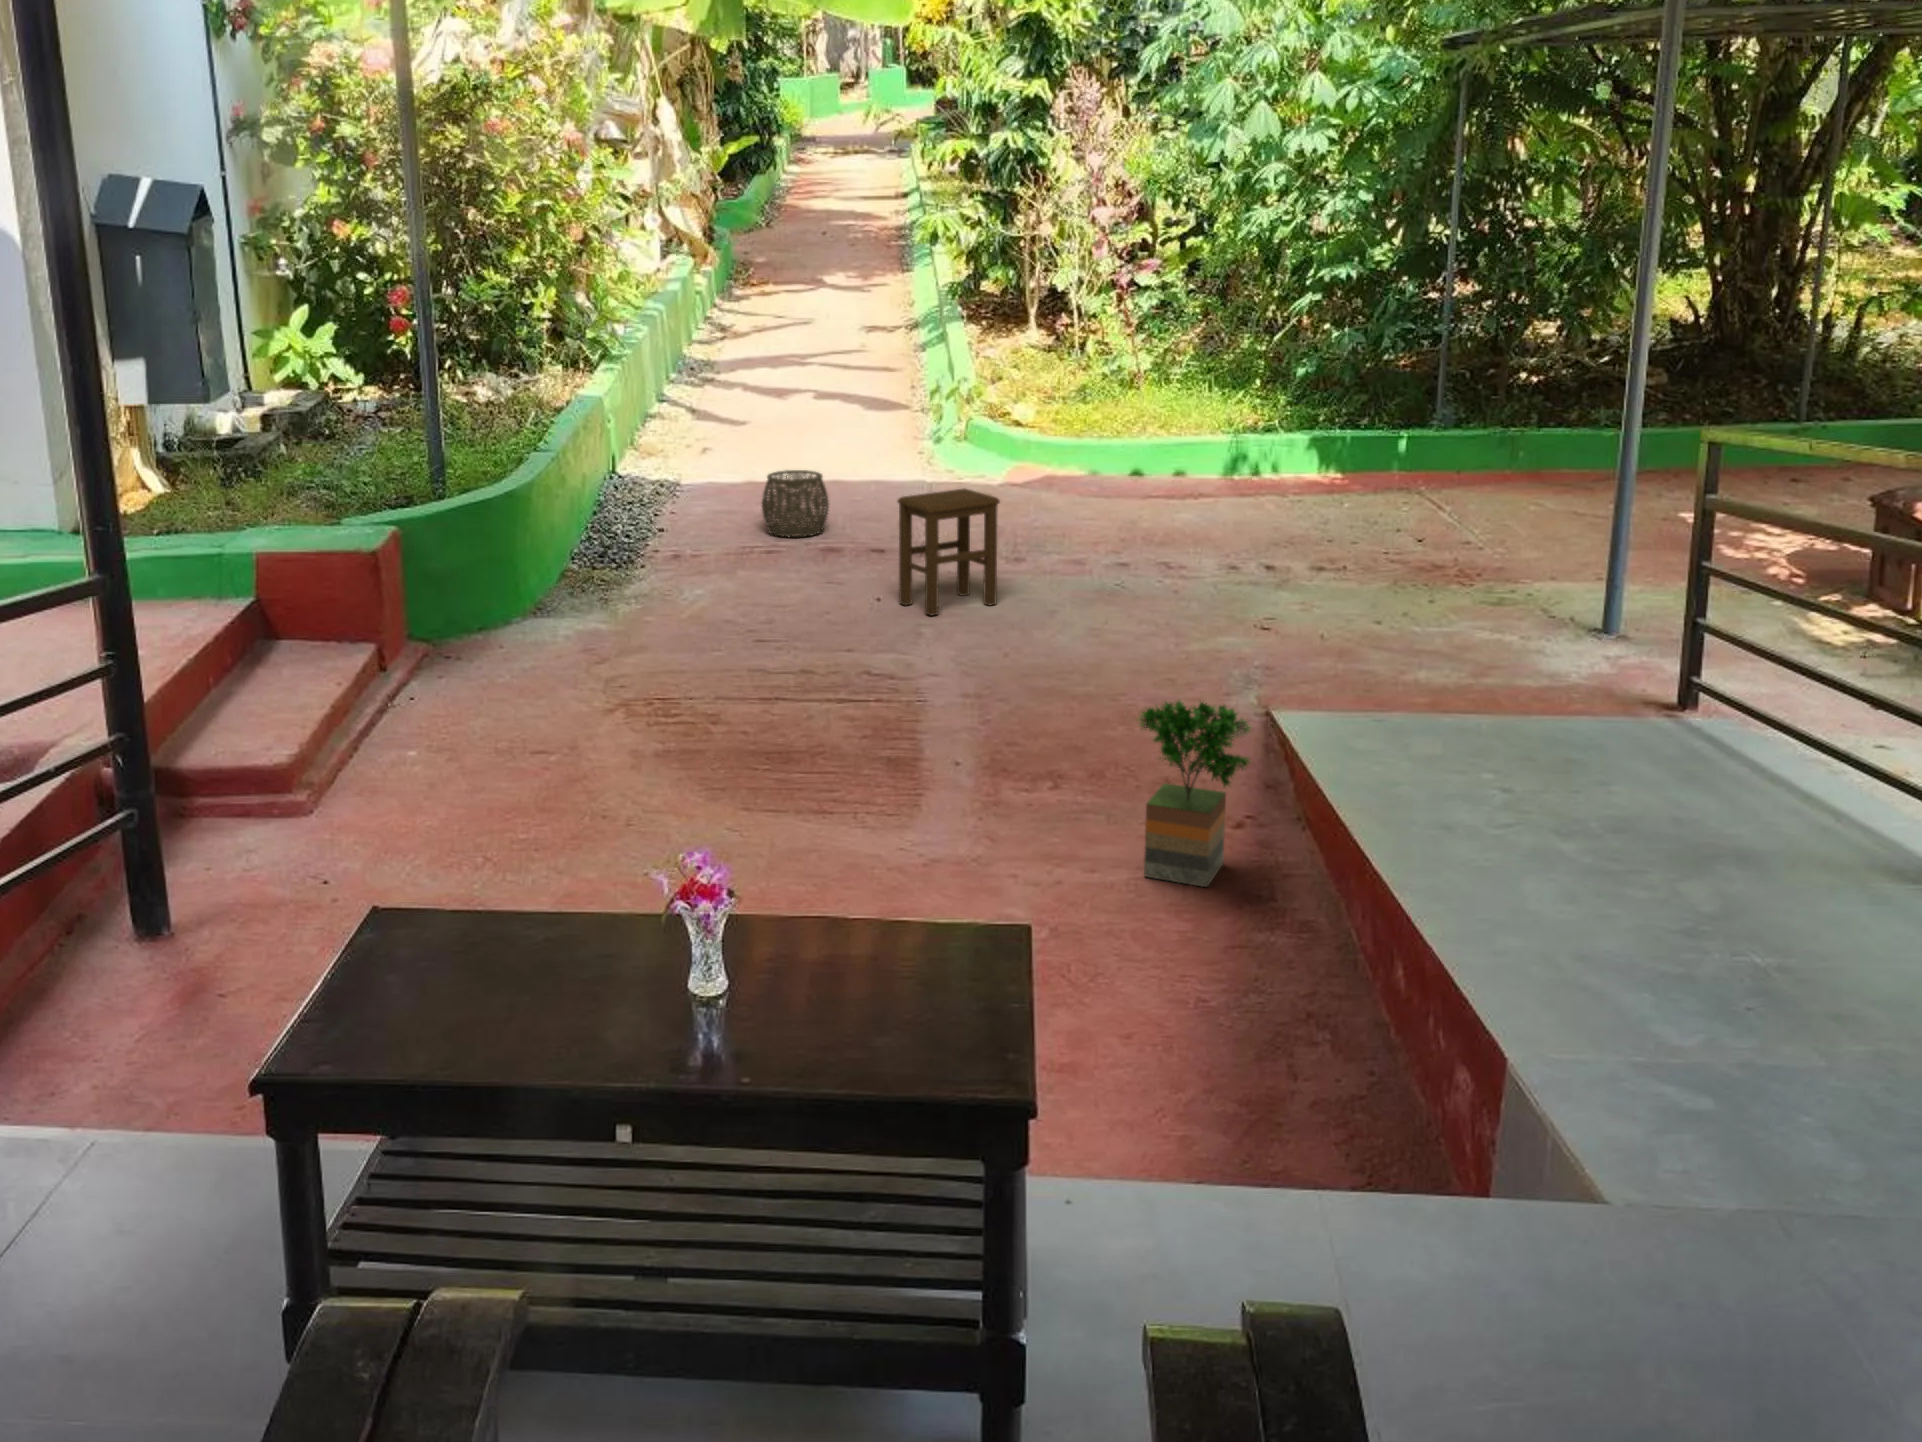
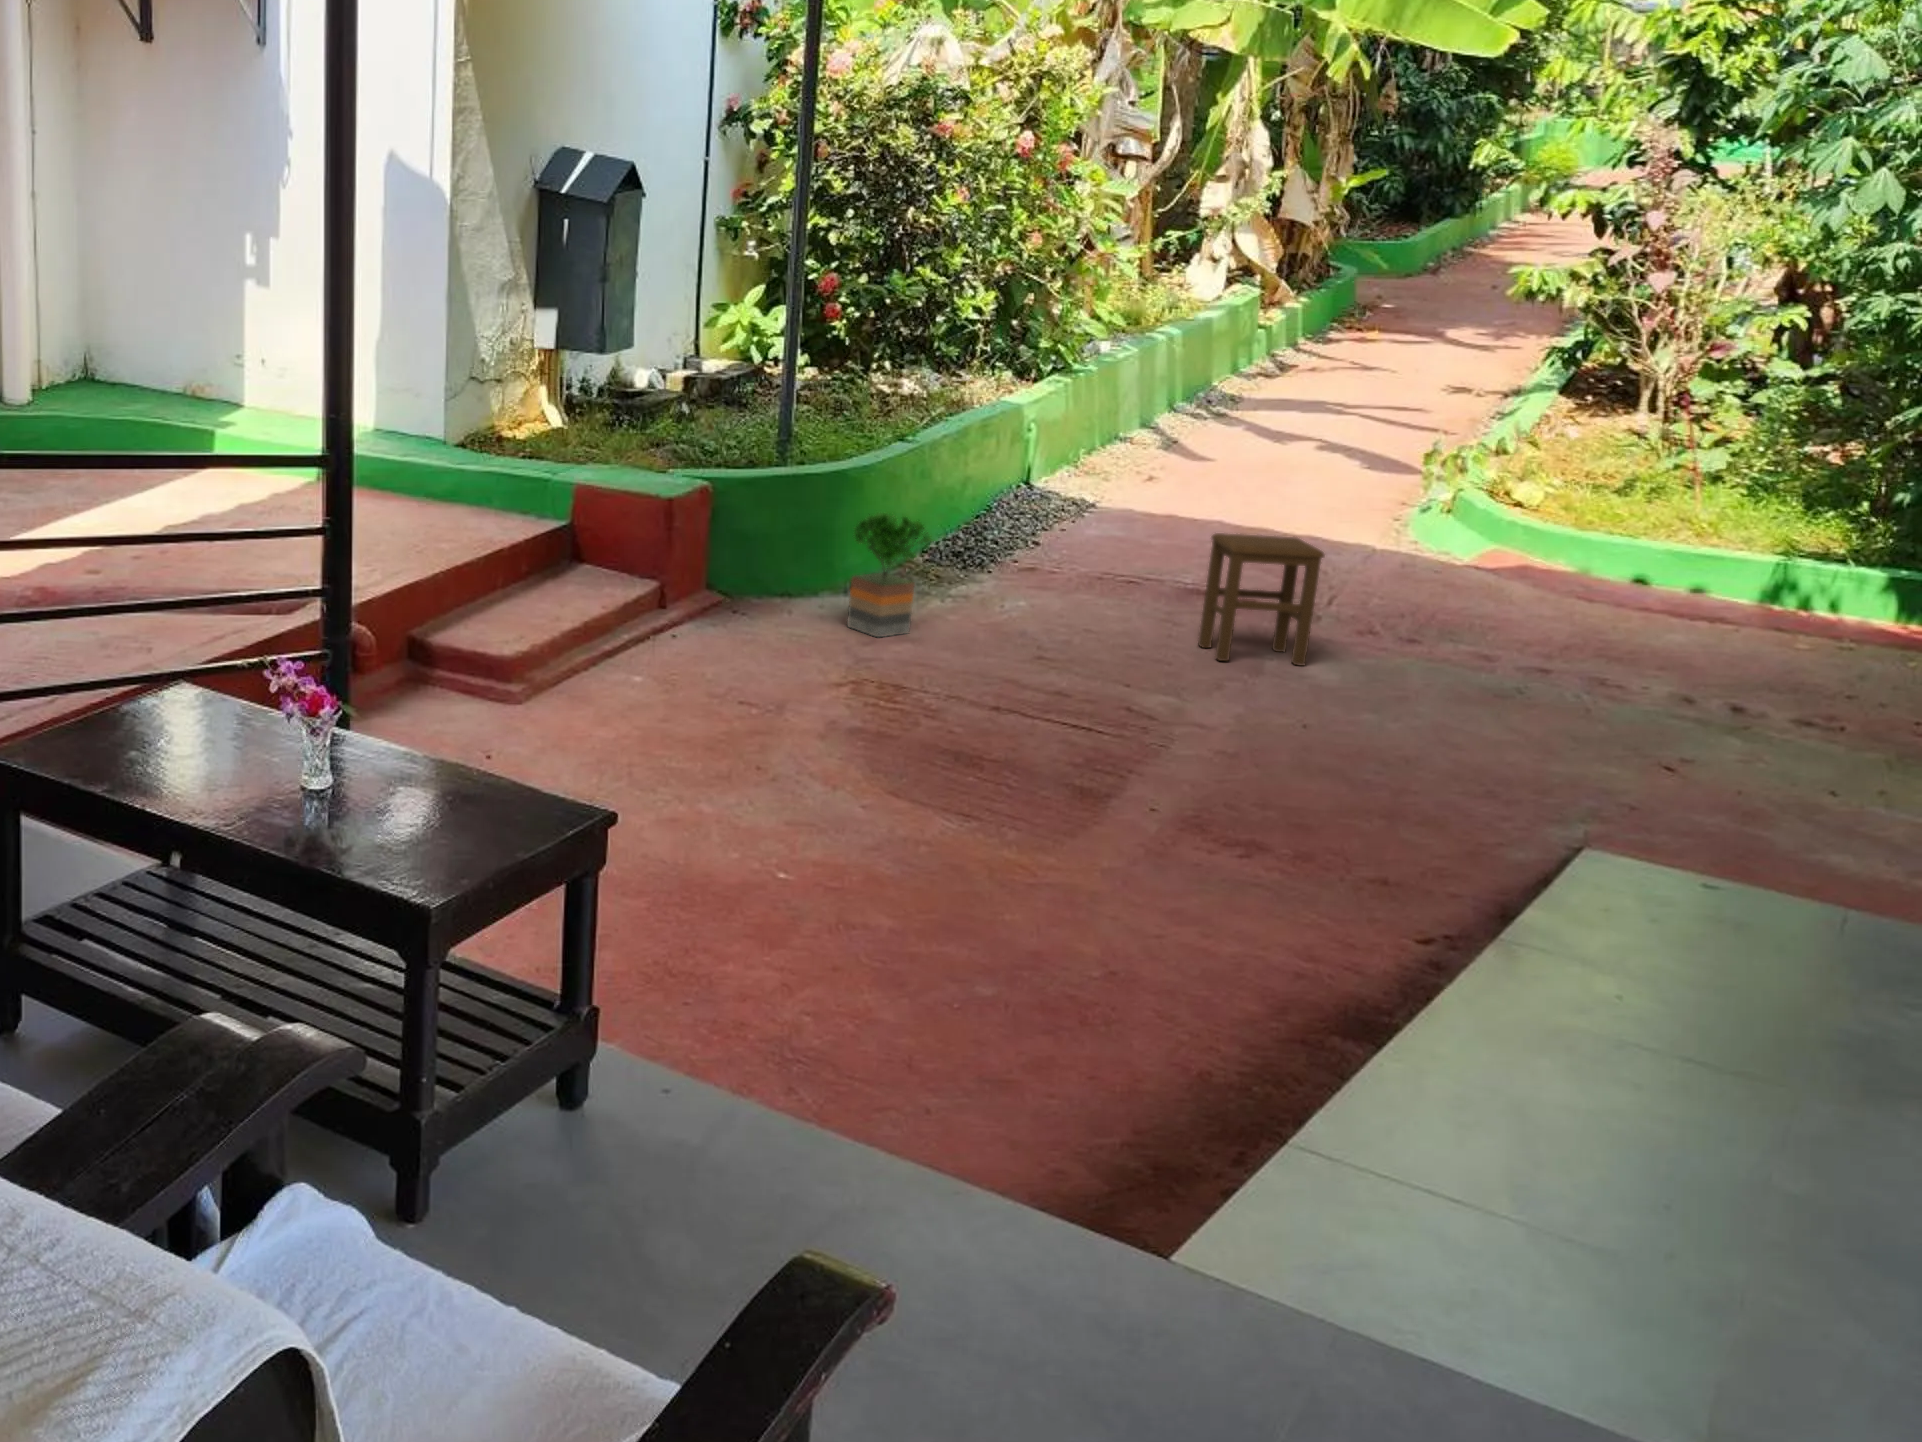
woven basket: present [762,470,829,537] -> none [1124,500,1201,572]
potted tree: present [1139,700,1251,887] -> present [847,512,932,637]

